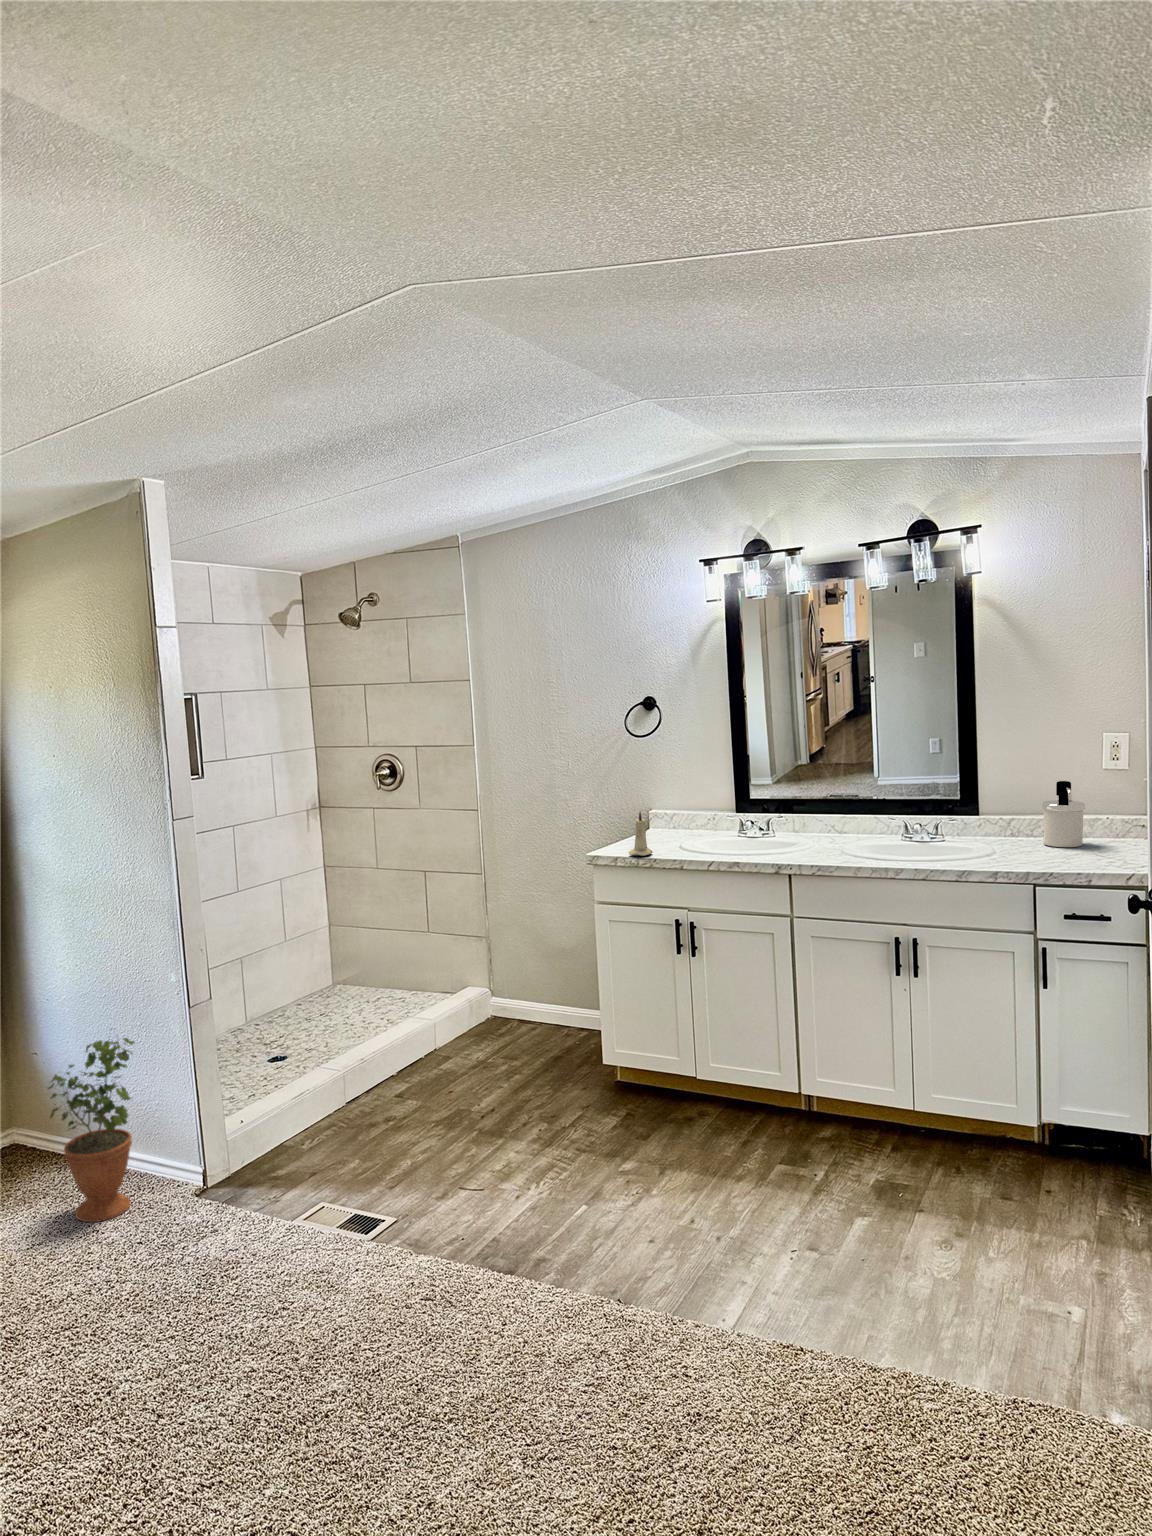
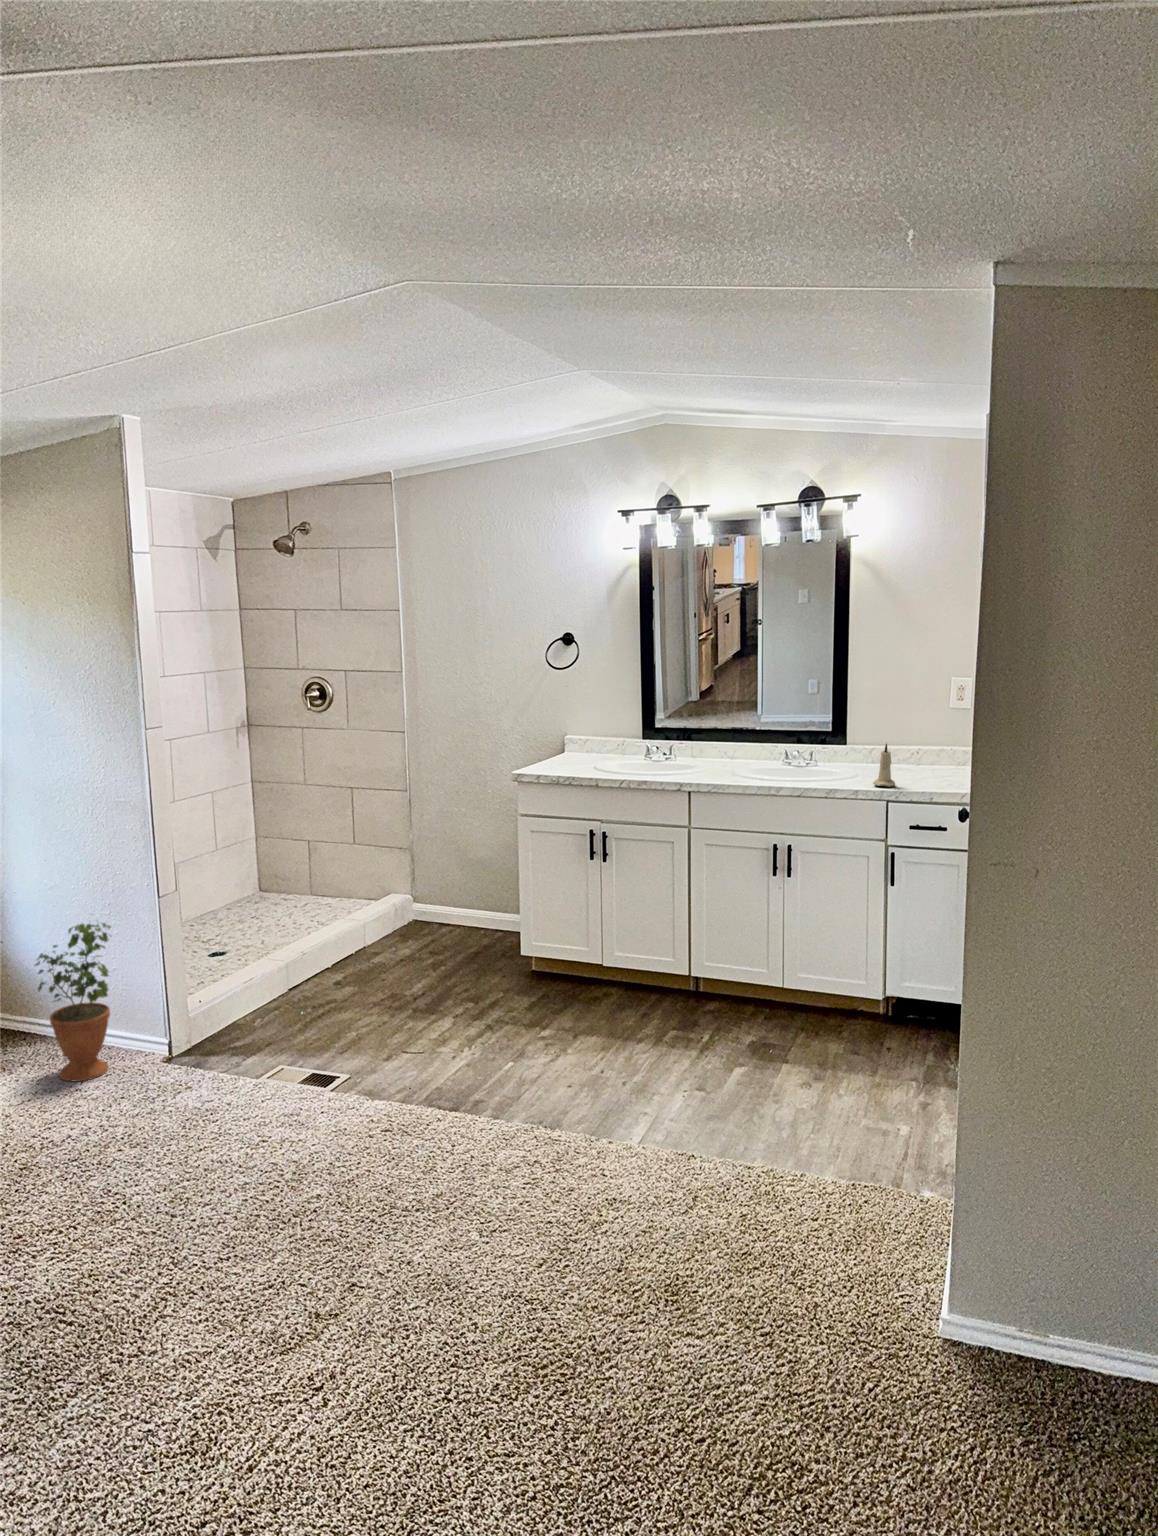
soap dispenser: present [1042,781,1085,847] -> none [897,716,932,771]
candle: present [629,811,653,856] -> present [873,743,895,787]

